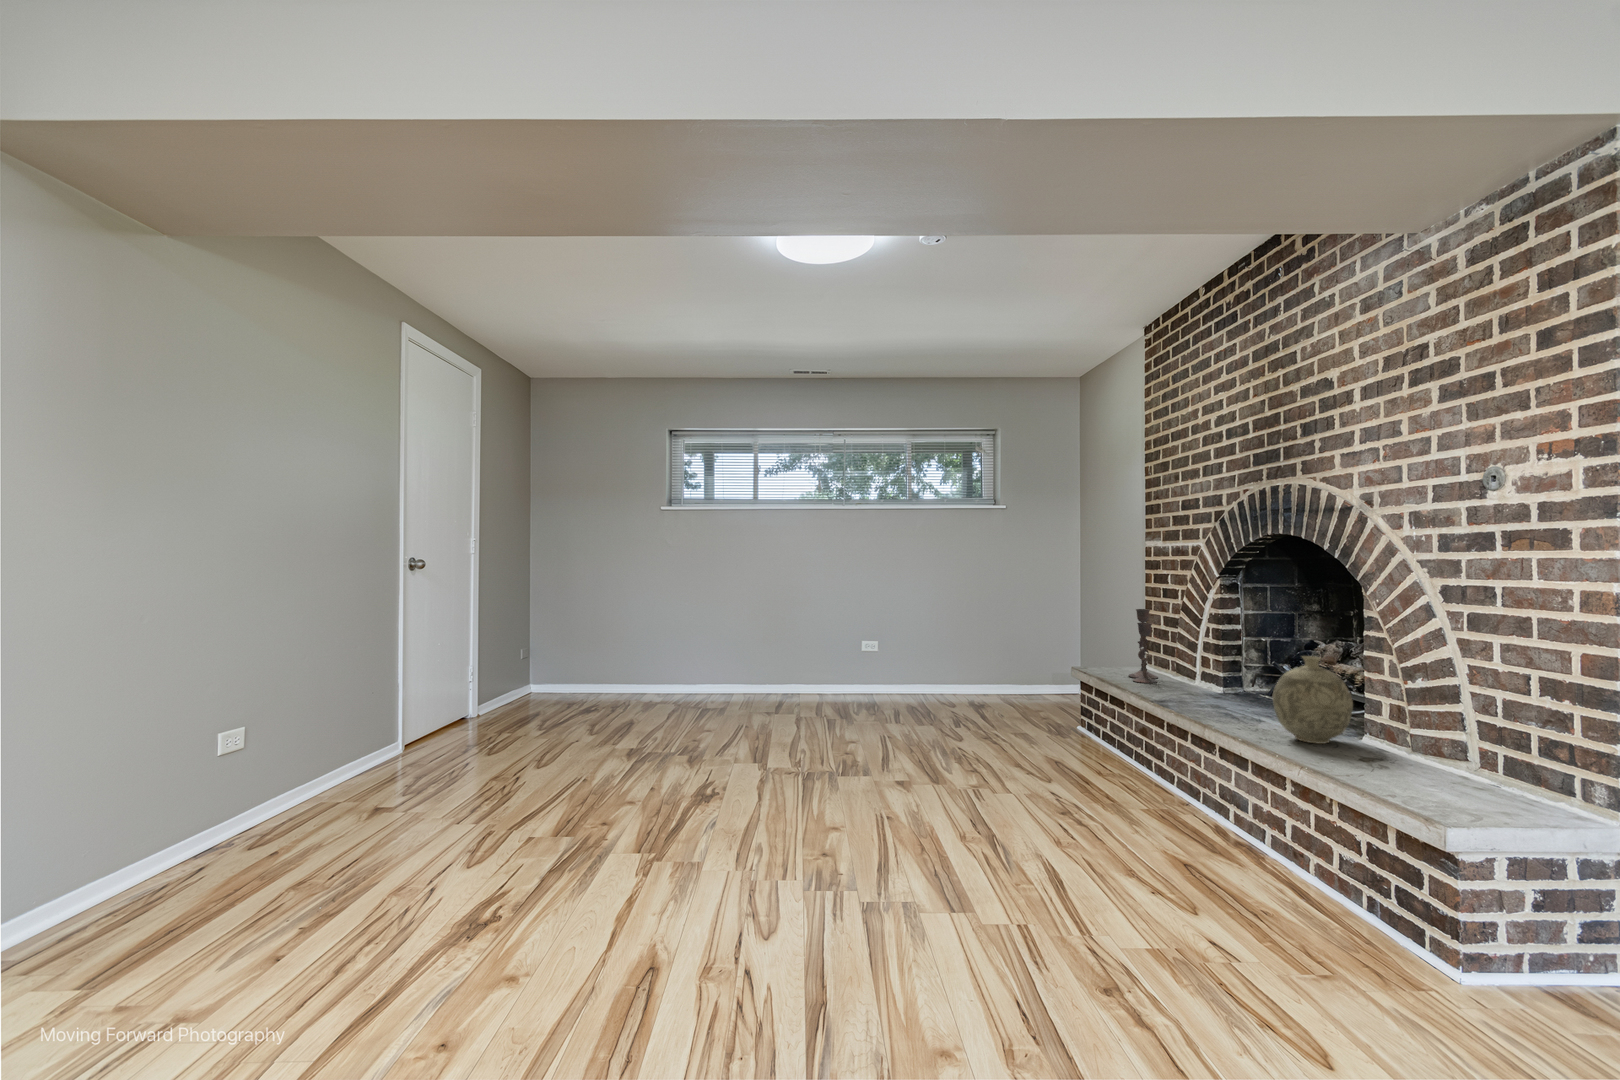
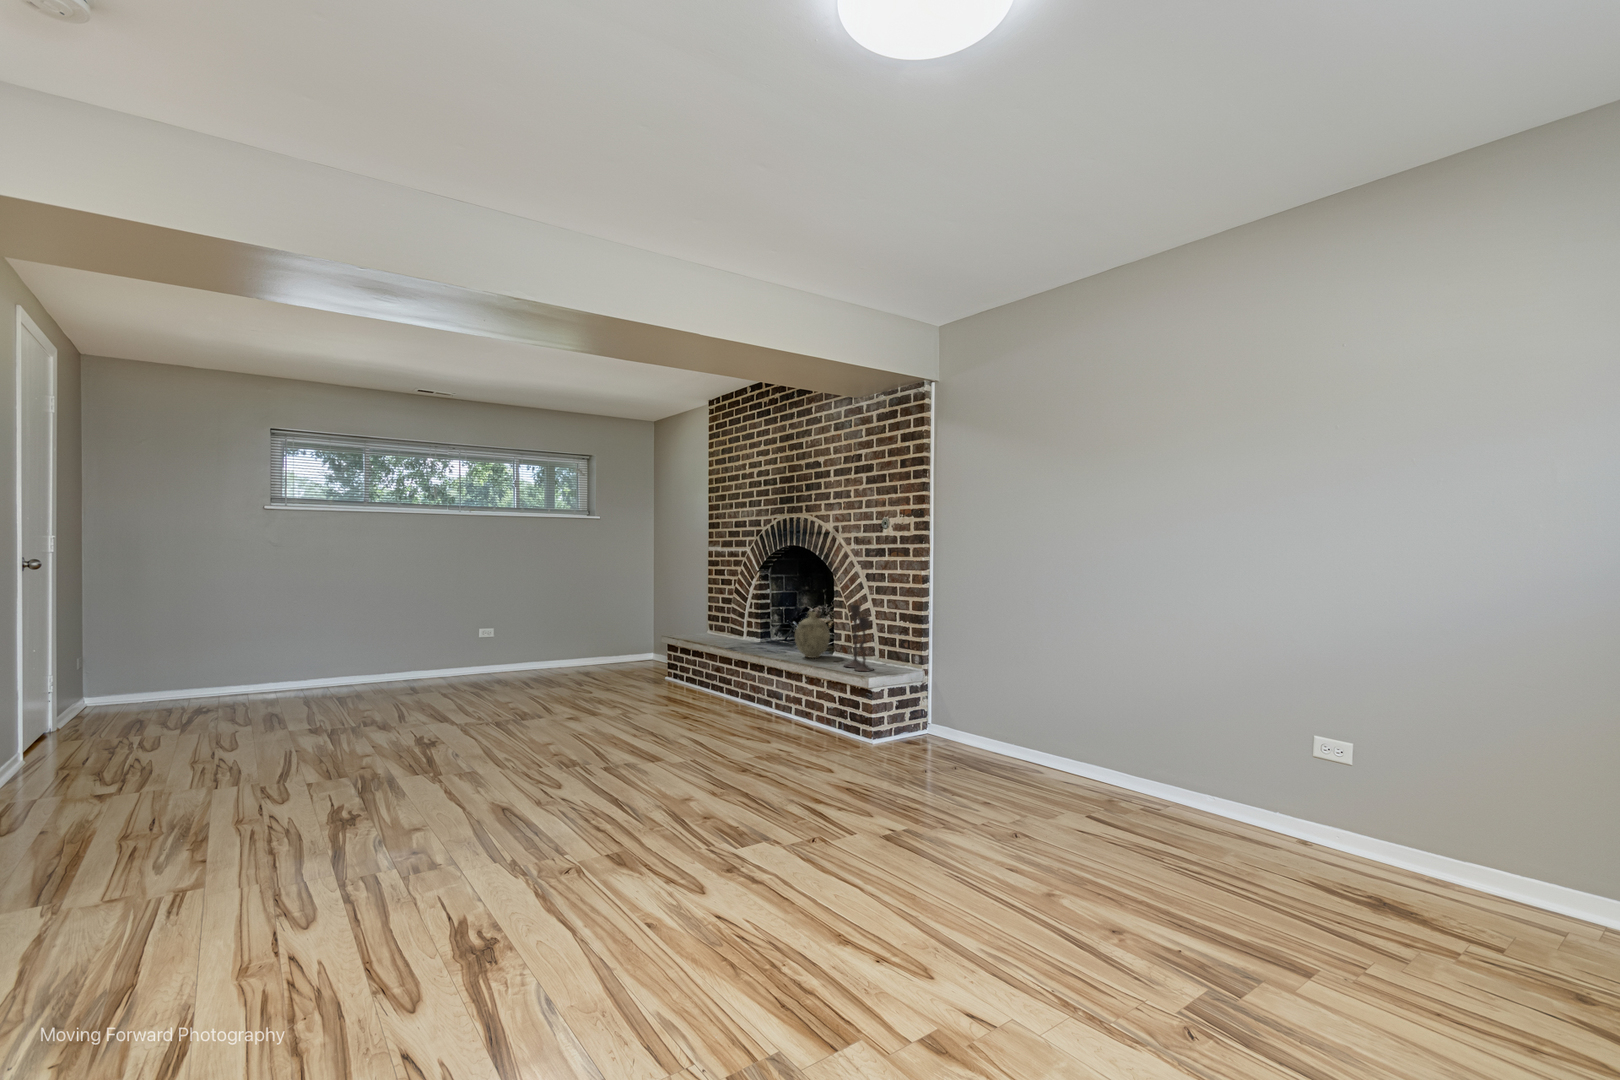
candlestick: present [1128,609,1158,683] -> present [844,605,873,671]

